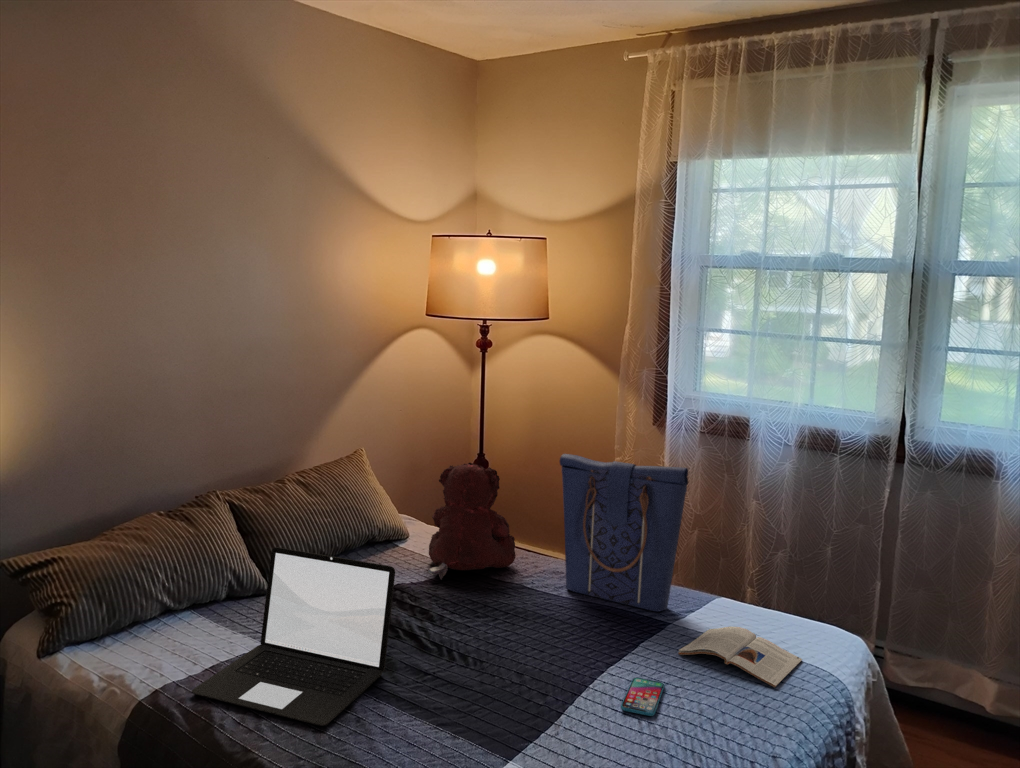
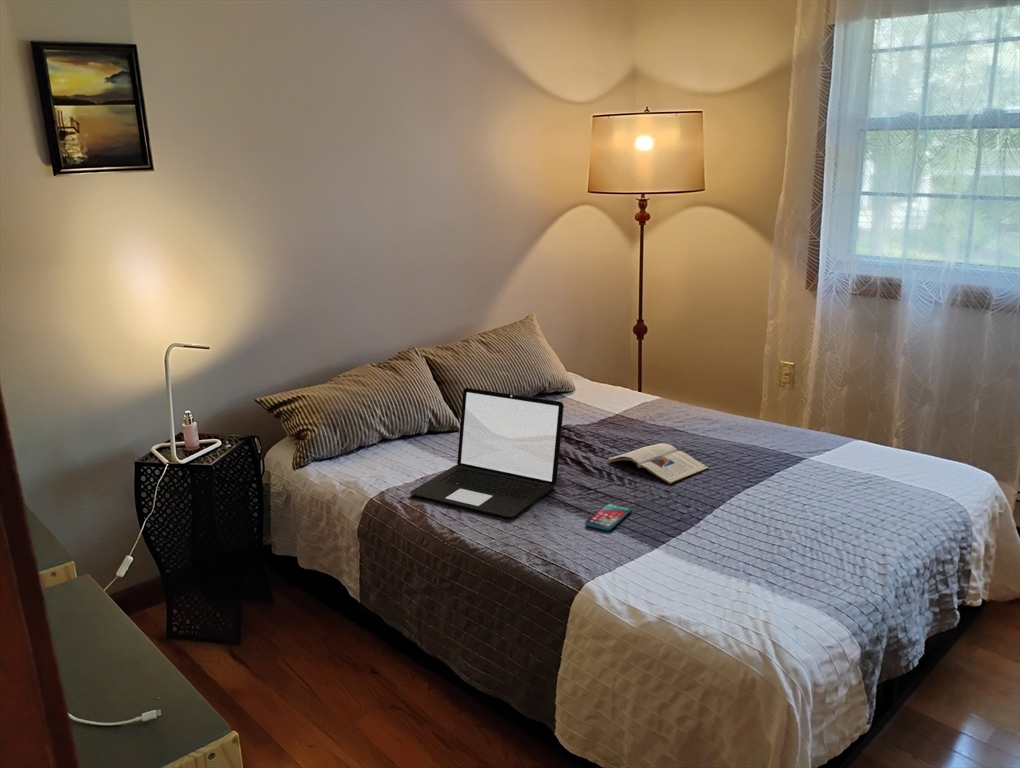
tote bag: present [560,454,688,612] -> none [708,312,828,450]
teddy bear: present [428,463,516,580] -> none [591,322,669,423]
magazine: present [679,626,802,687] -> present [608,443,709,484]
smartphone: present [621,678,665,716] -> present [585,503,632,530]

